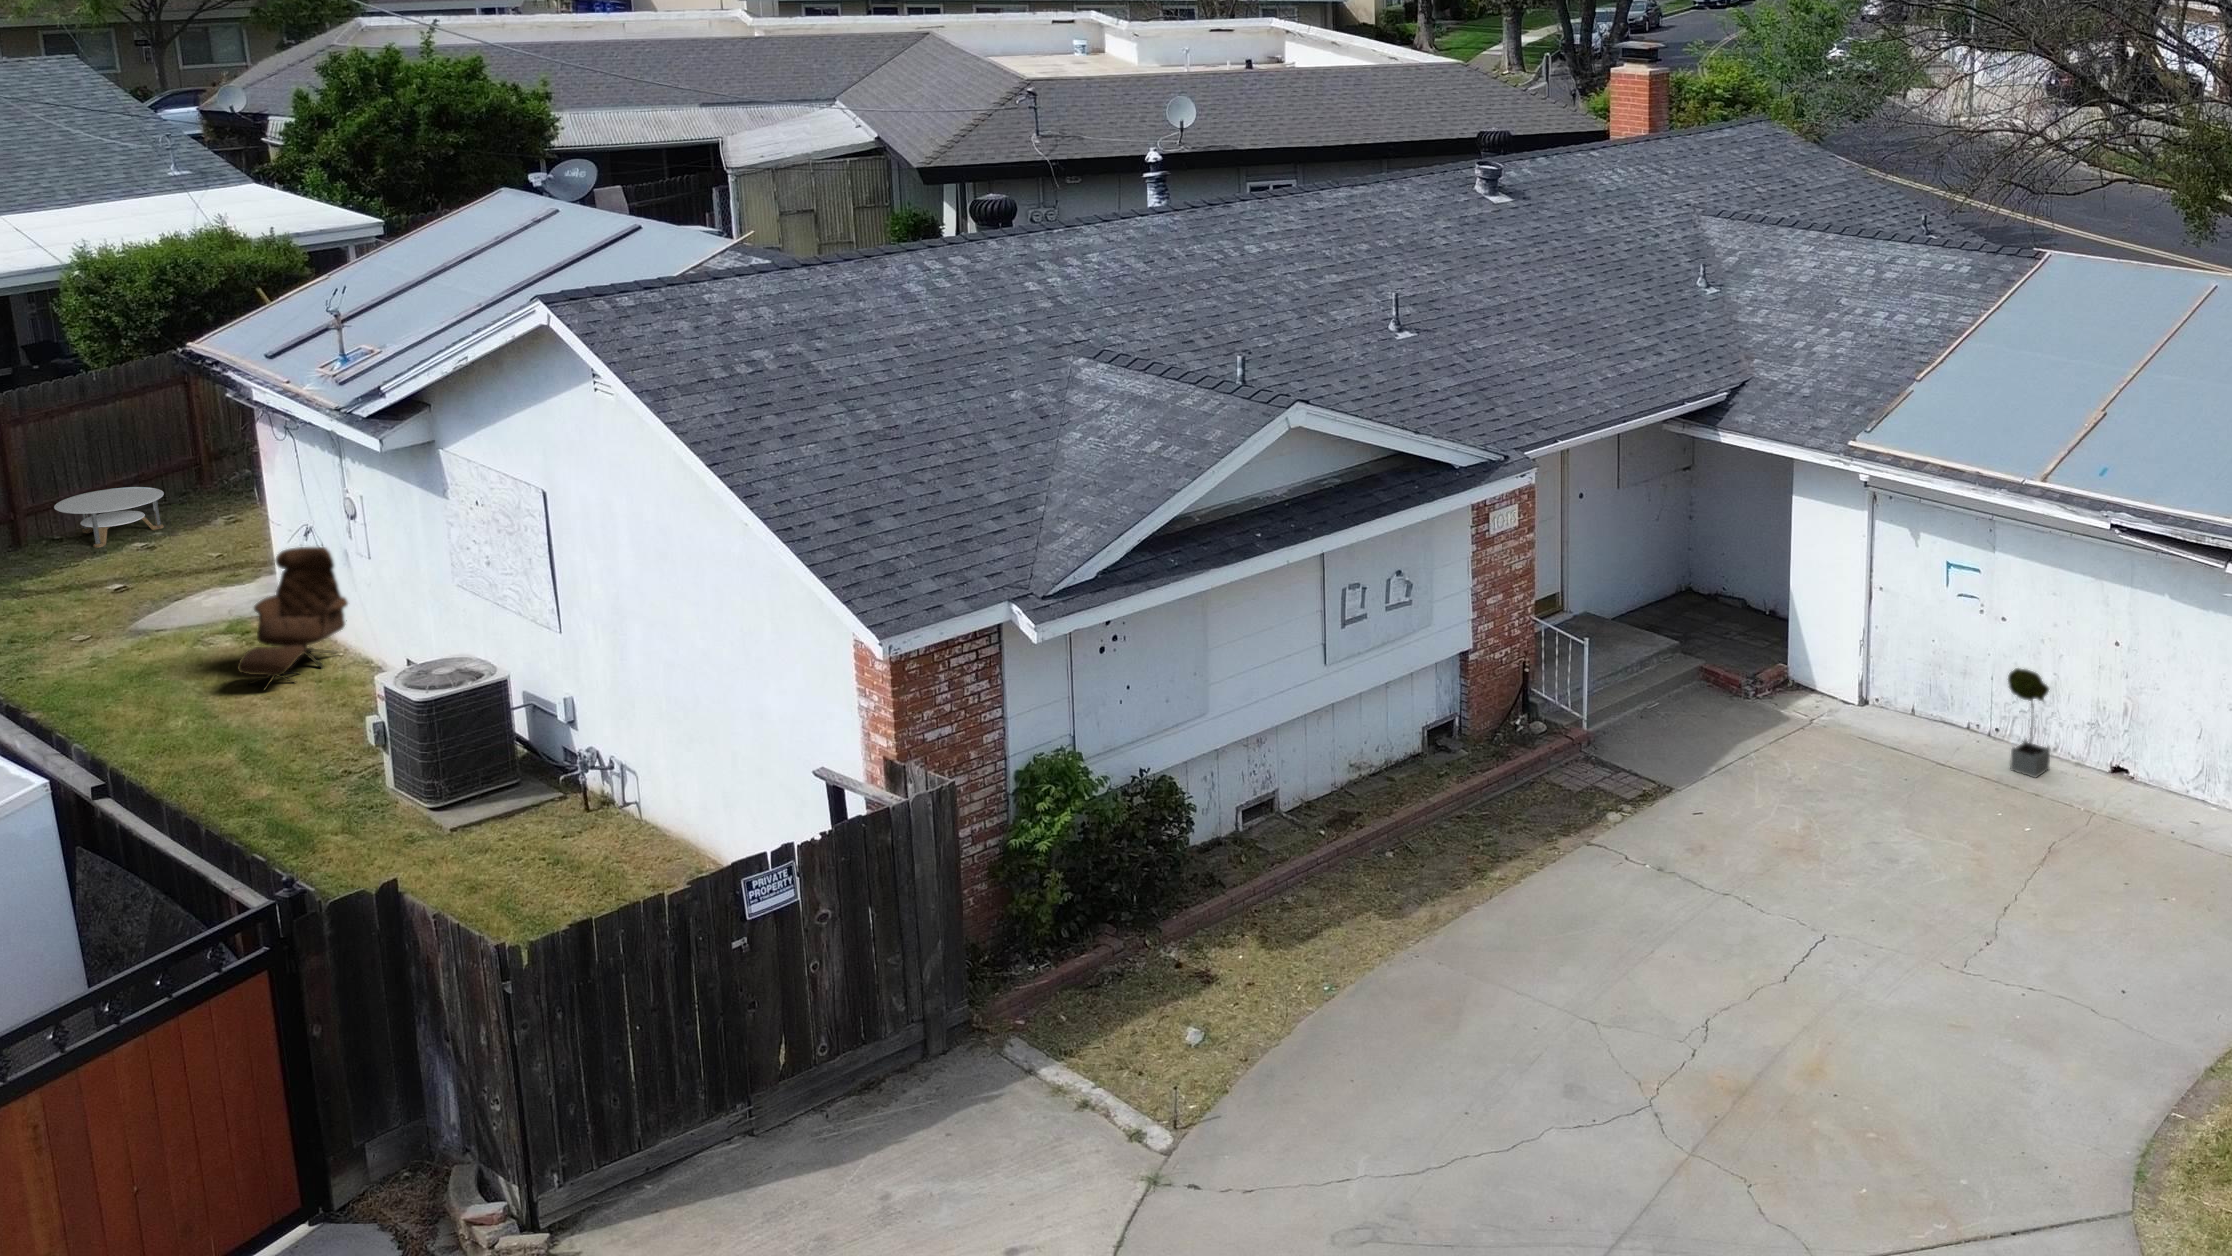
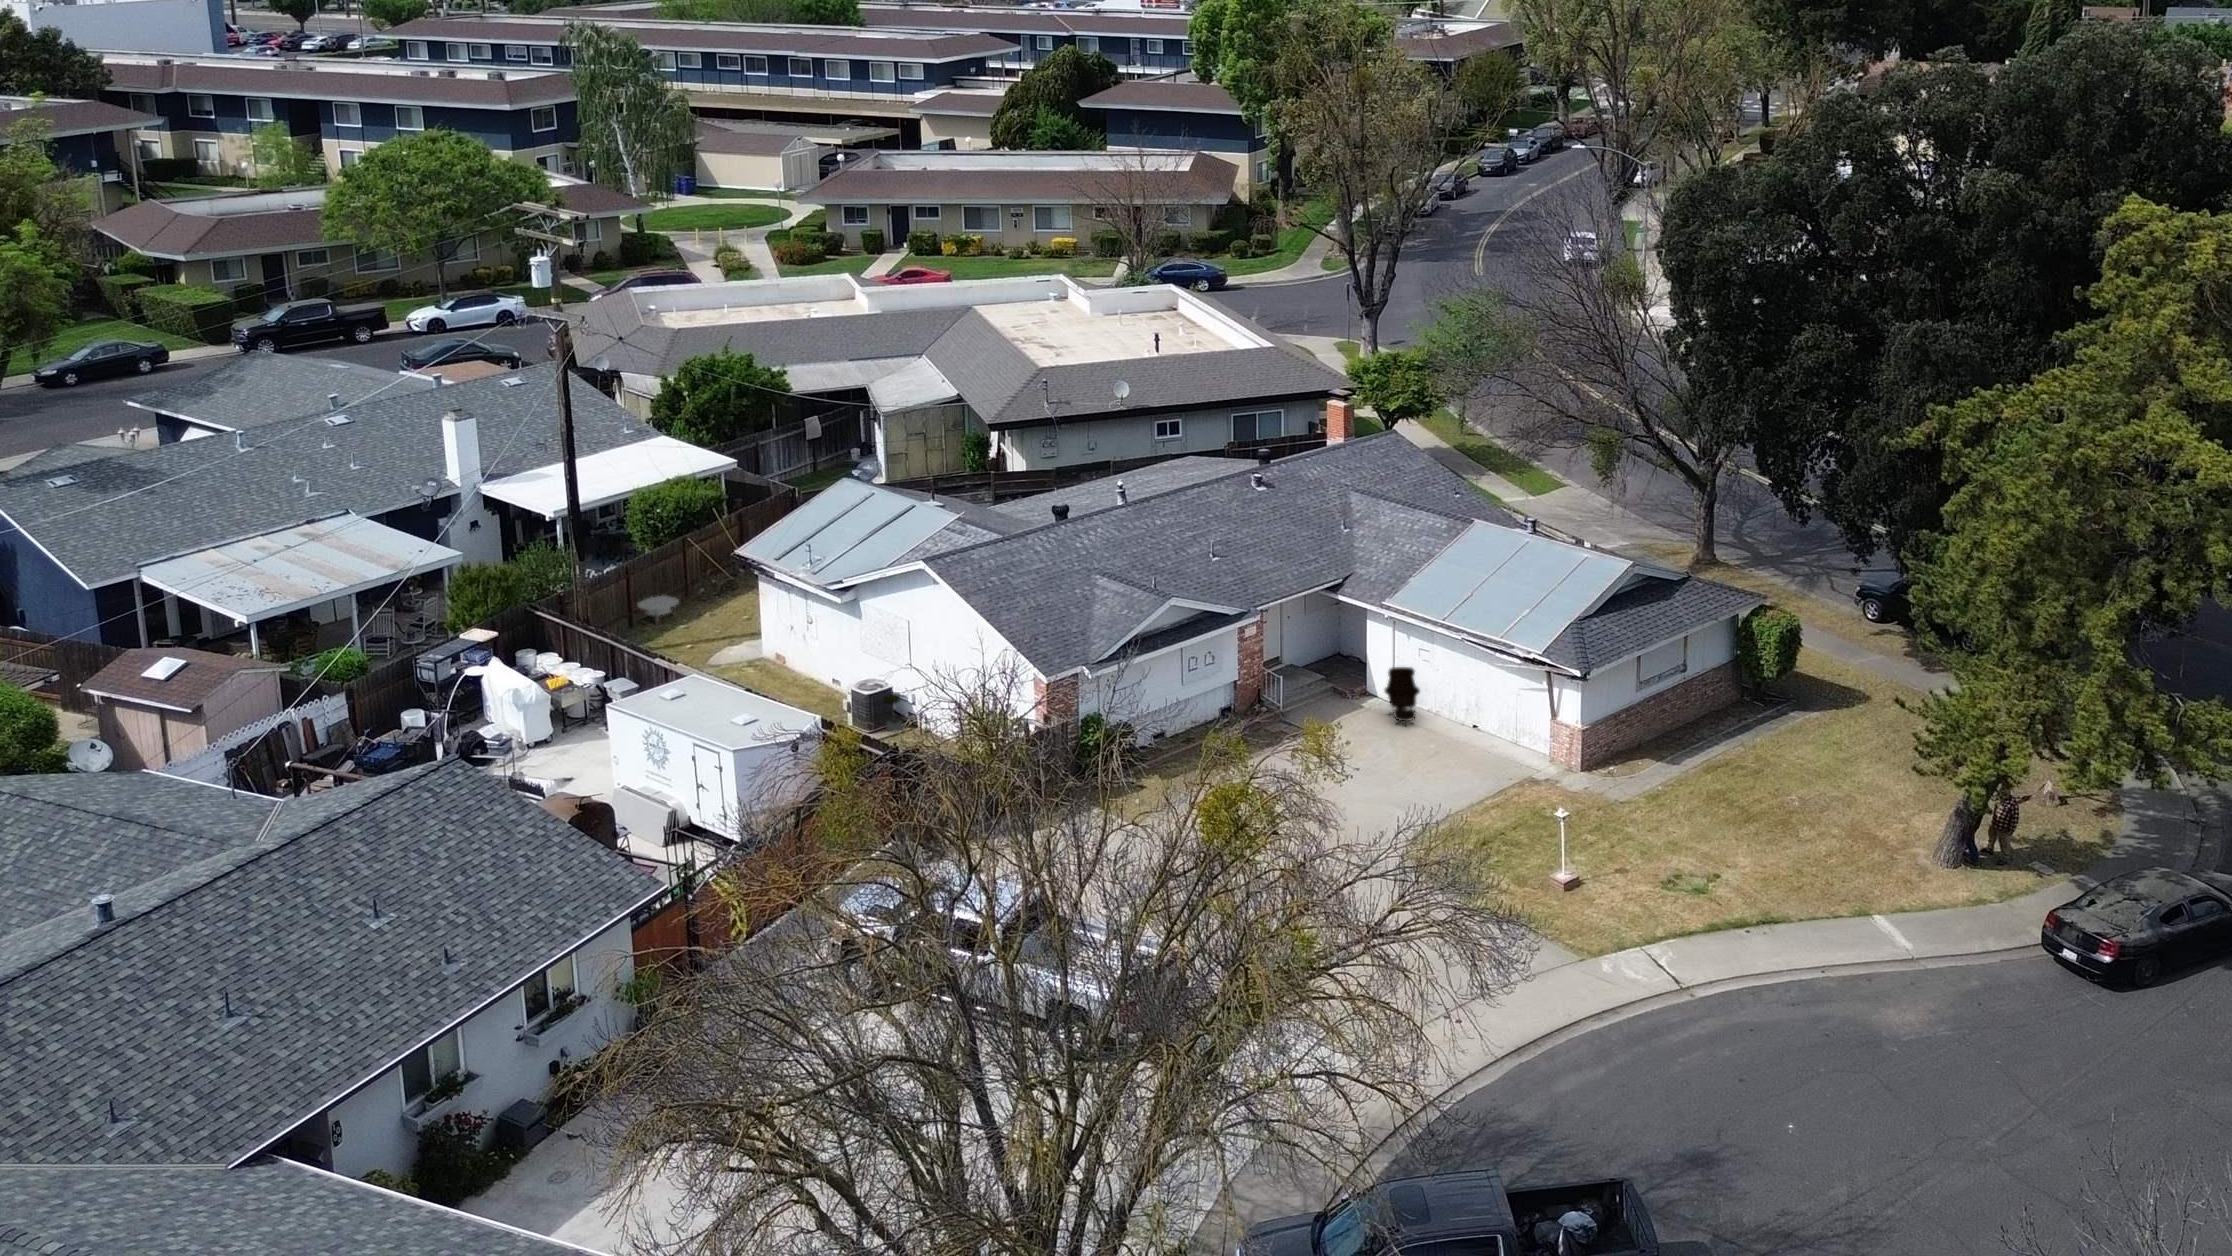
lounge chair: present [237,547,348,689] -> present [1385,667,1420,722]
potted tree: present [2008,668,2050,778] -> present [883,694,902,732]

